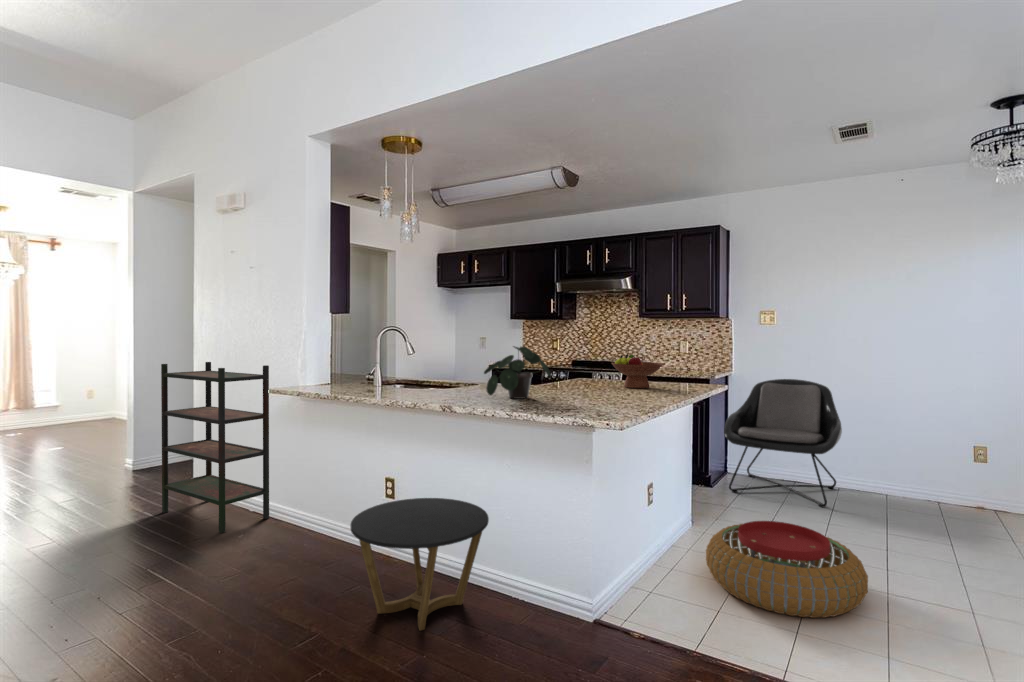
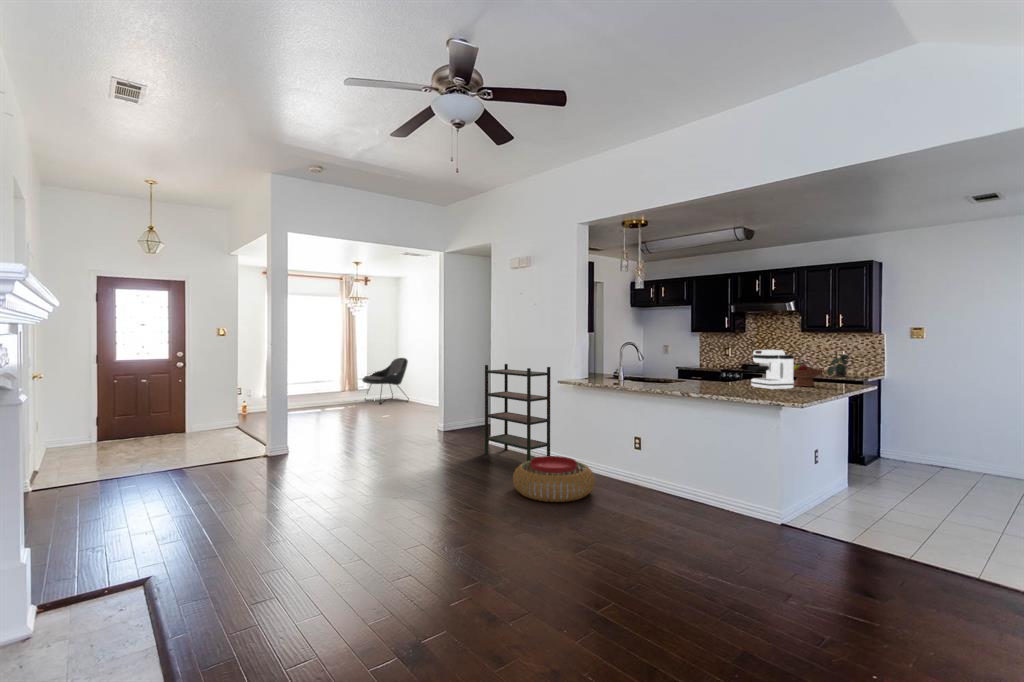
coffee maker: none [555,335,620,395] -> present [747,350,794,390]
potted plant: present [484,346,550,399] -> present [827,354,850,377]
lounge chair: present [724,379,842,507] -> present [362,358,409,404]
side table: present [350,498,489,631] -> none [632,448,713,517]
pouf: present [706,521,868,618] -> present [513,456,595,502]

